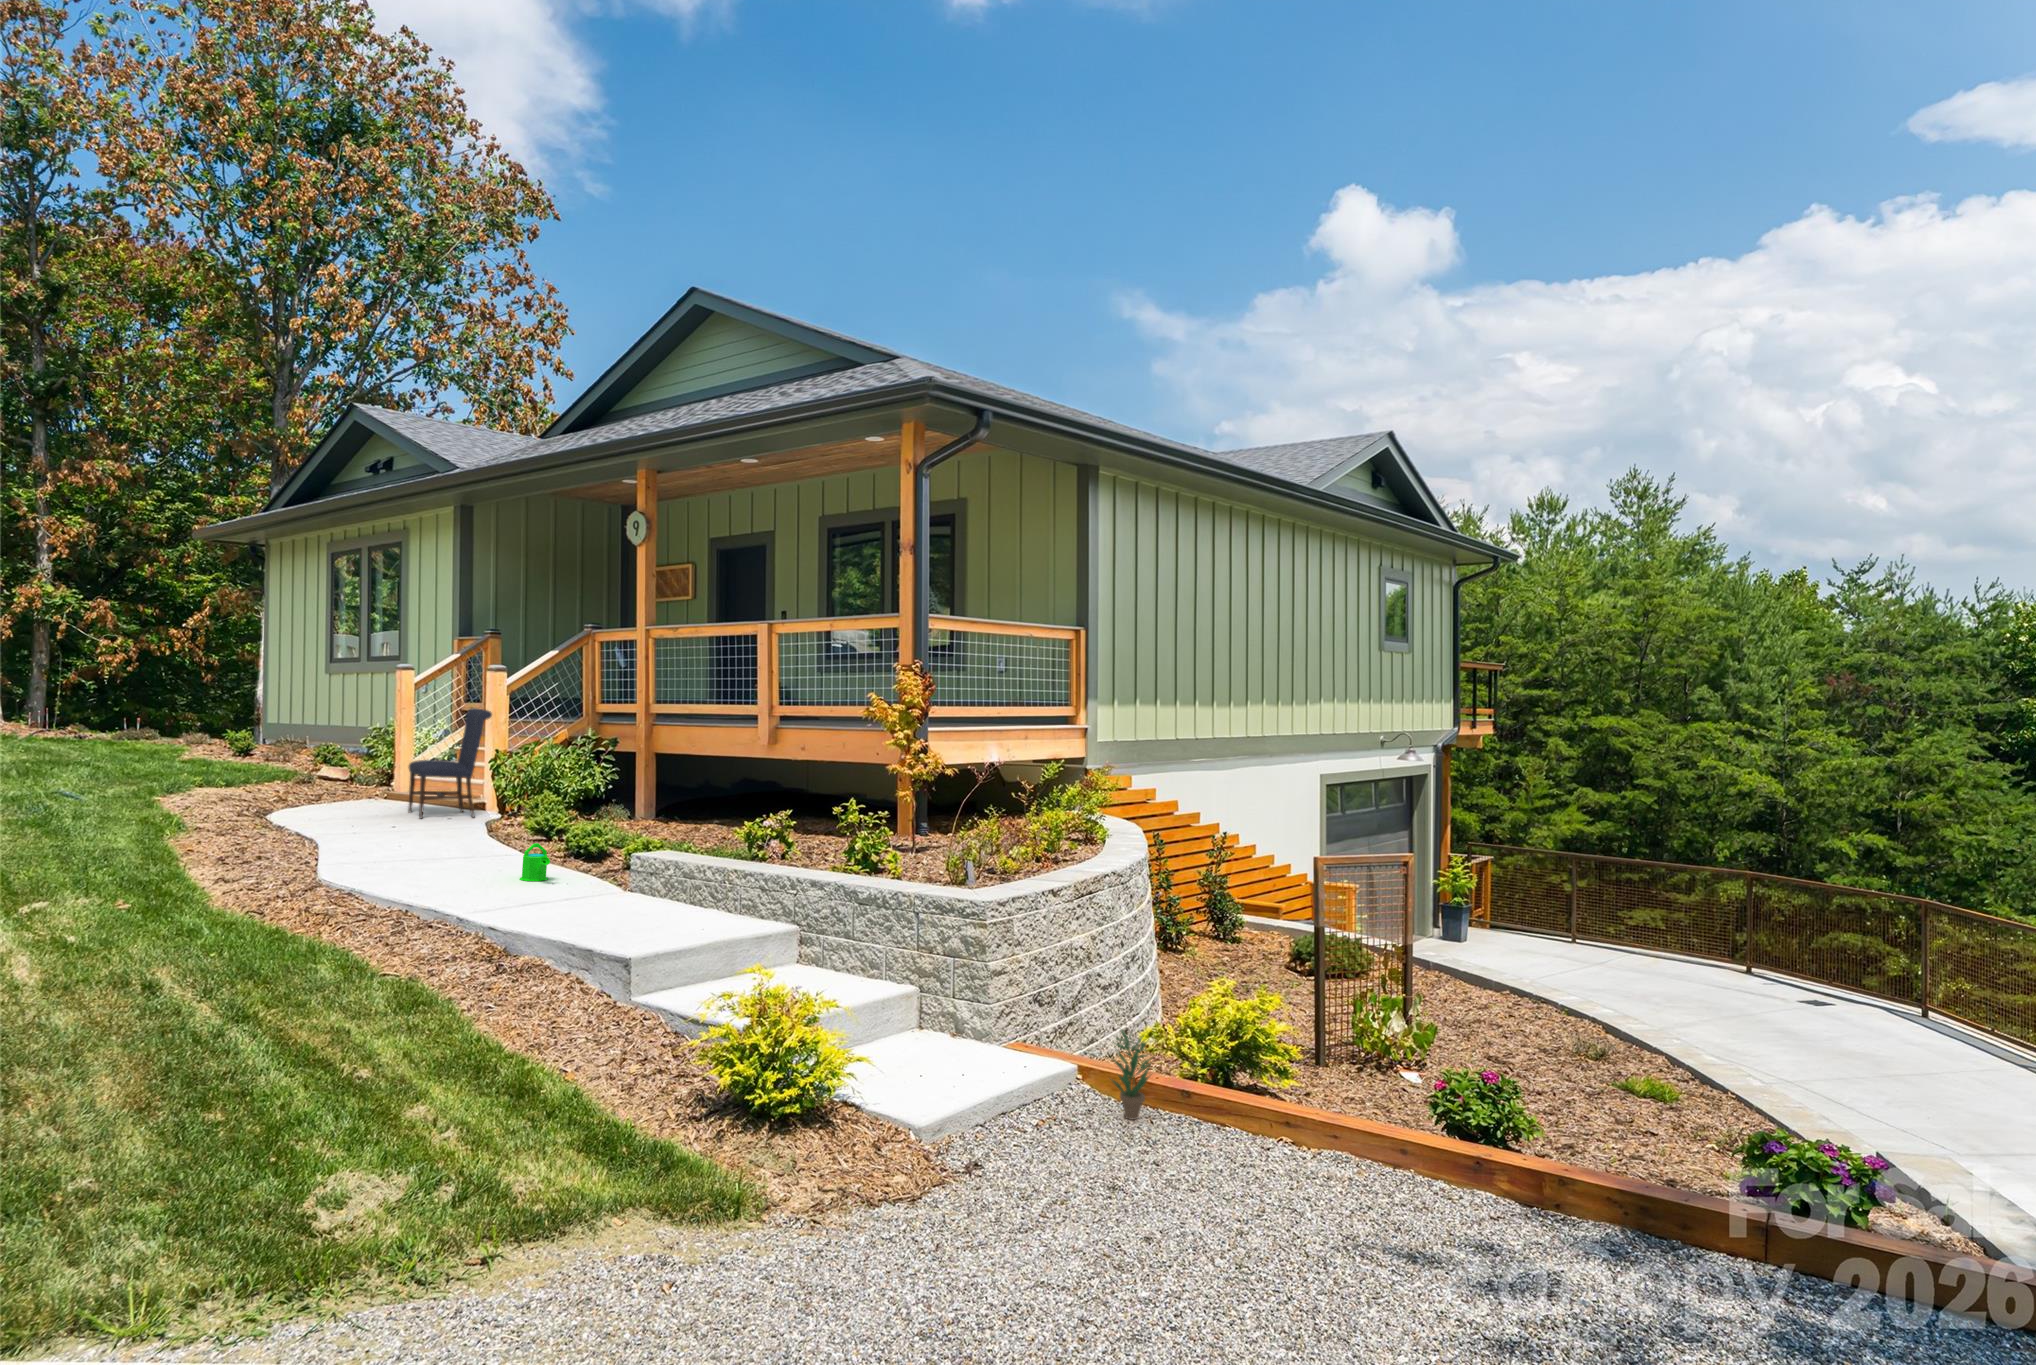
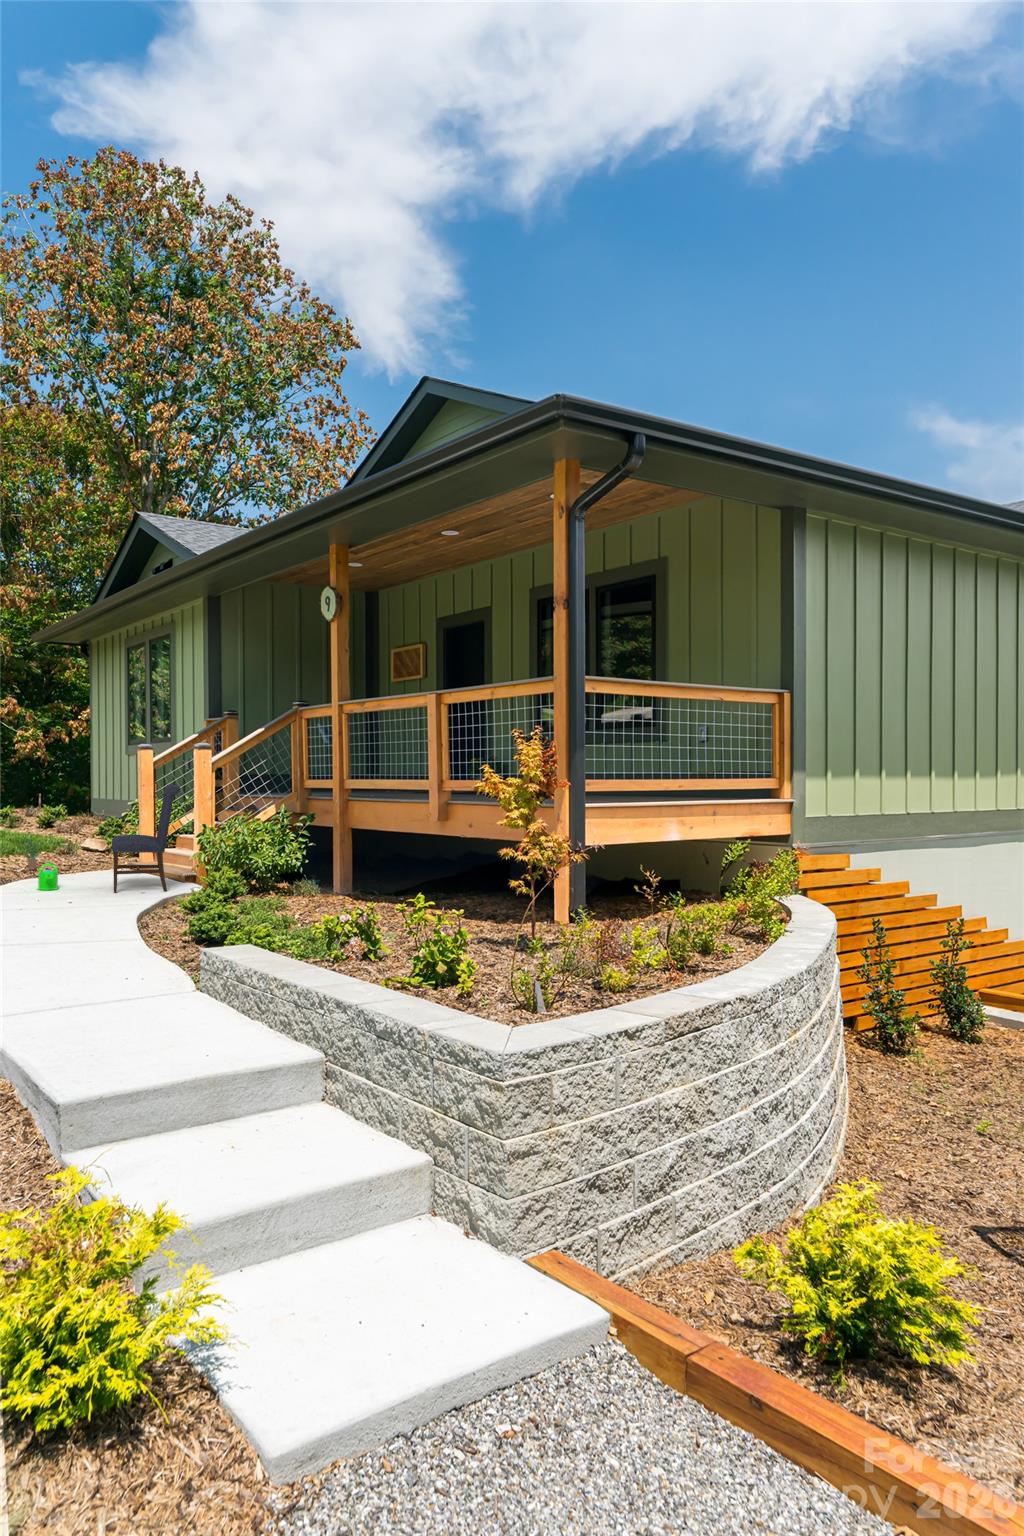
watering can: present [520,843,550,881] -> present [38,863,58,890]
potted plant: present [1112,1030,1151,1120] -> present [23,835,40,870]

